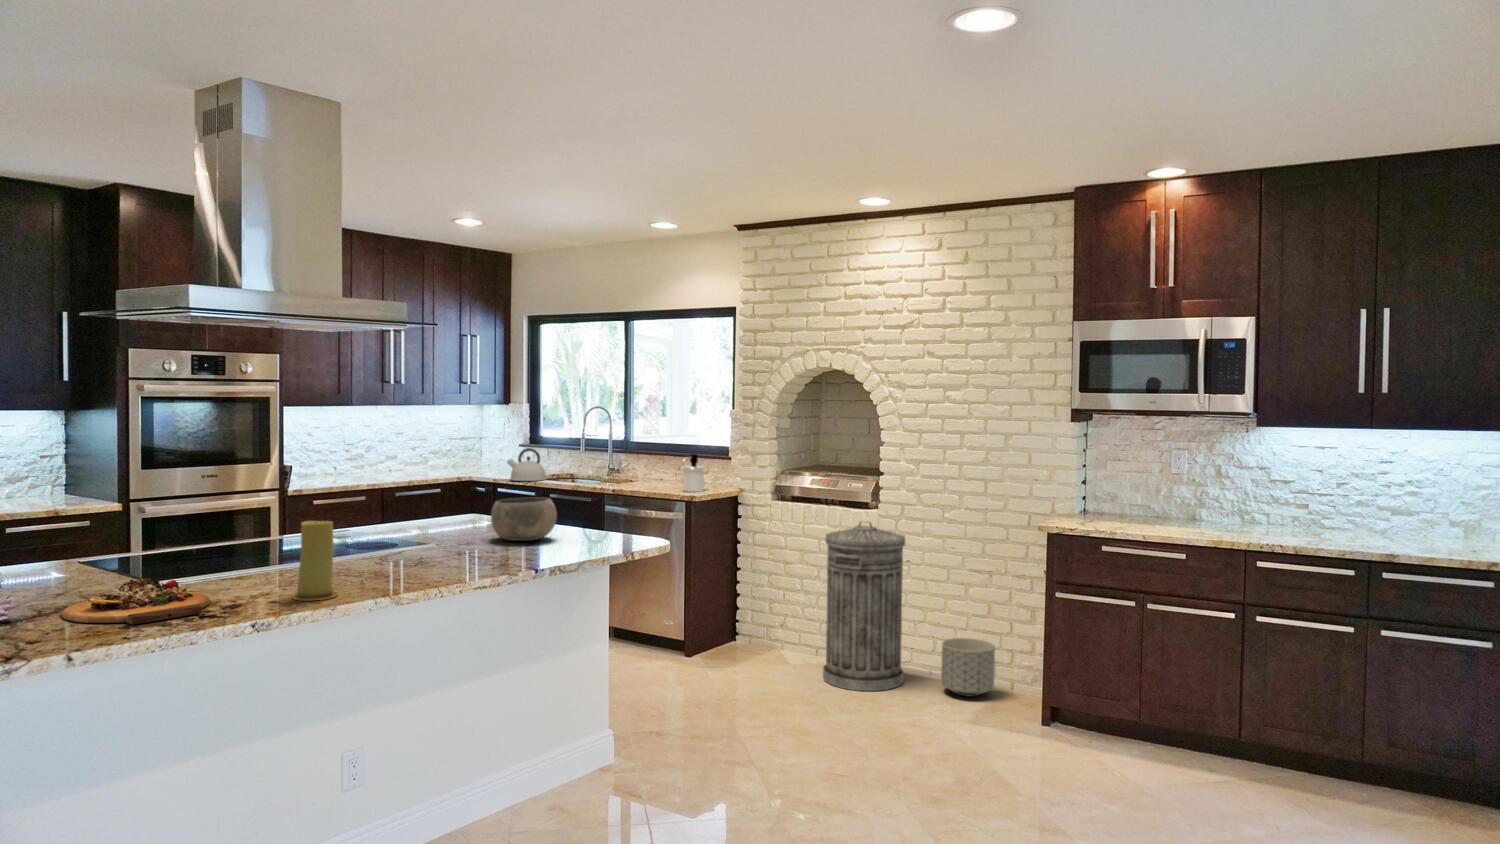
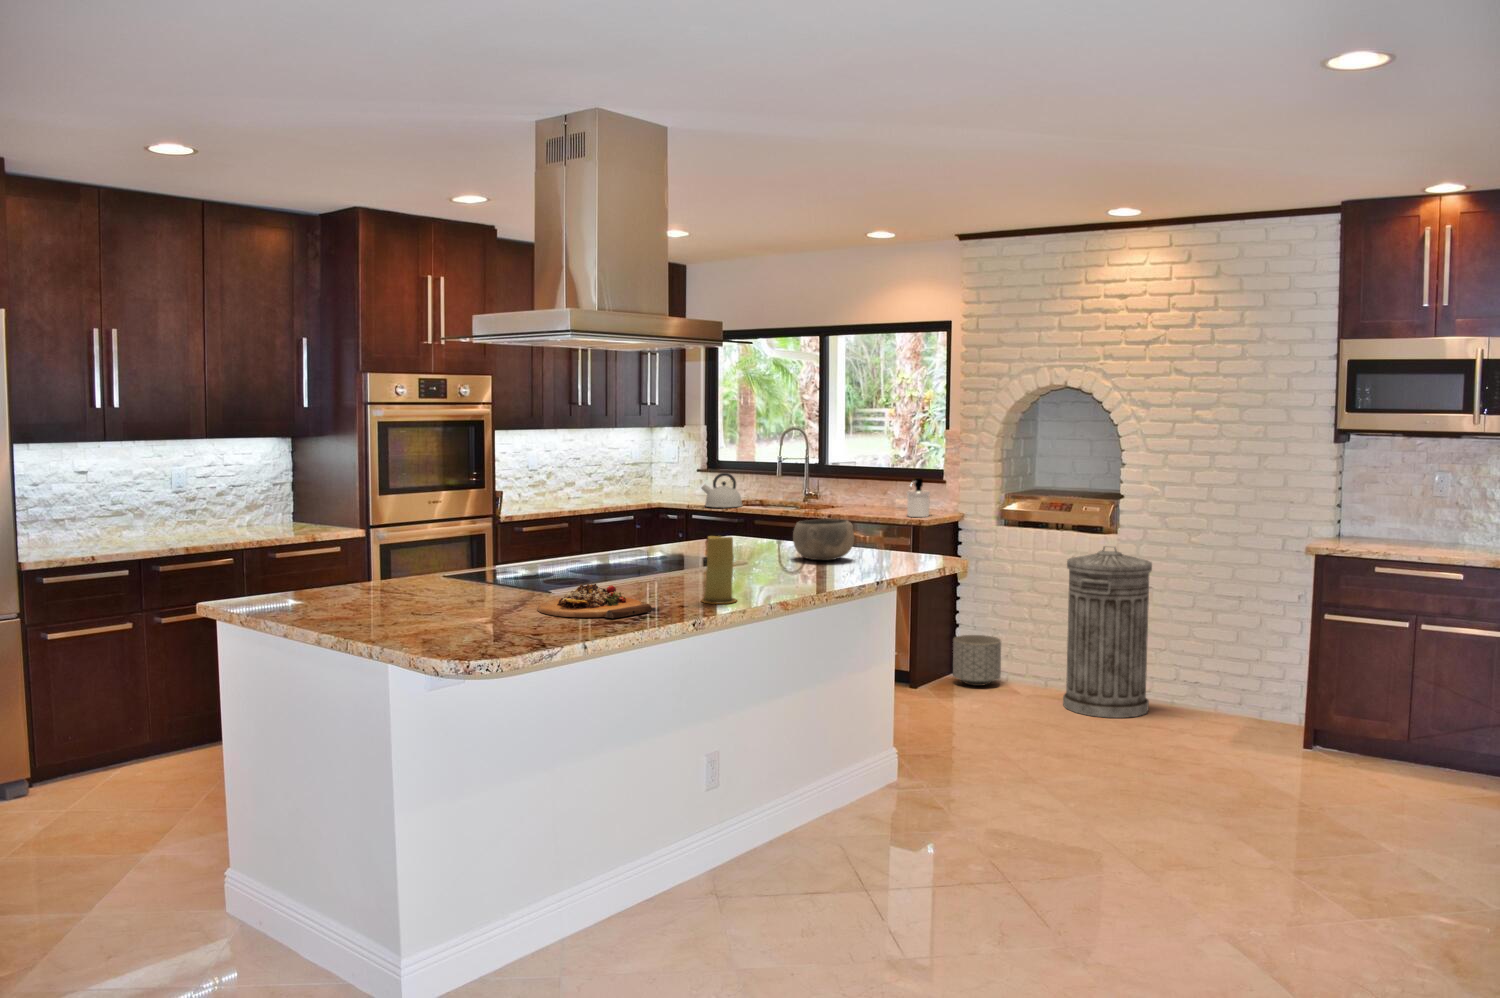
planter: present [941,638,995,697] -> present [953,635,1001,686]

